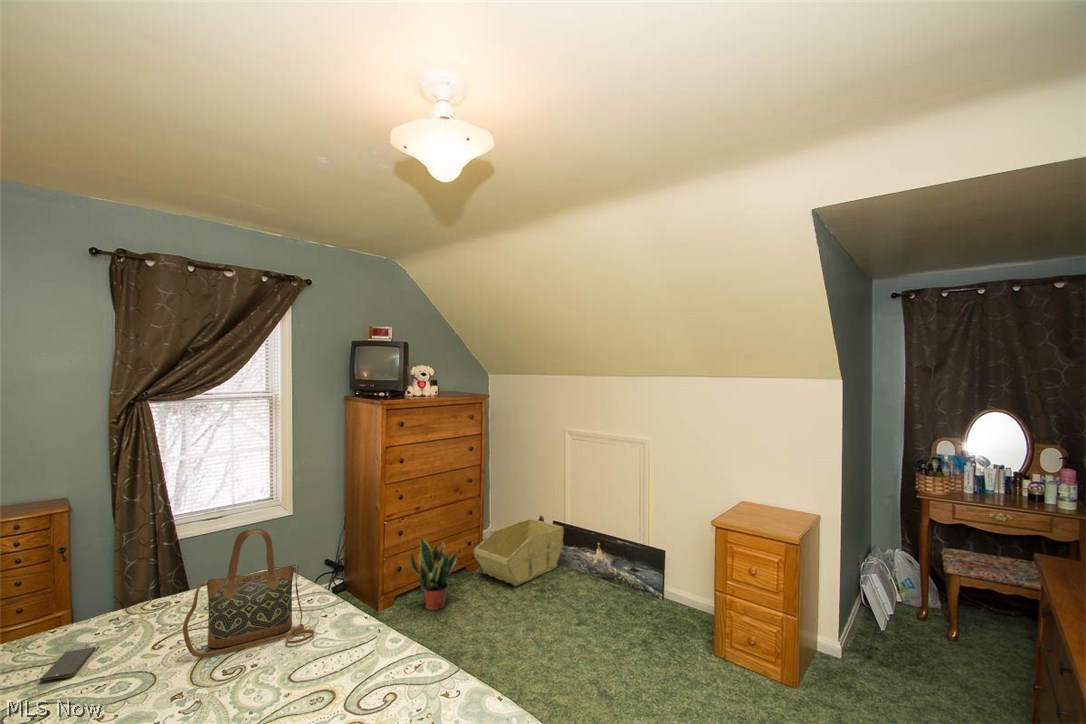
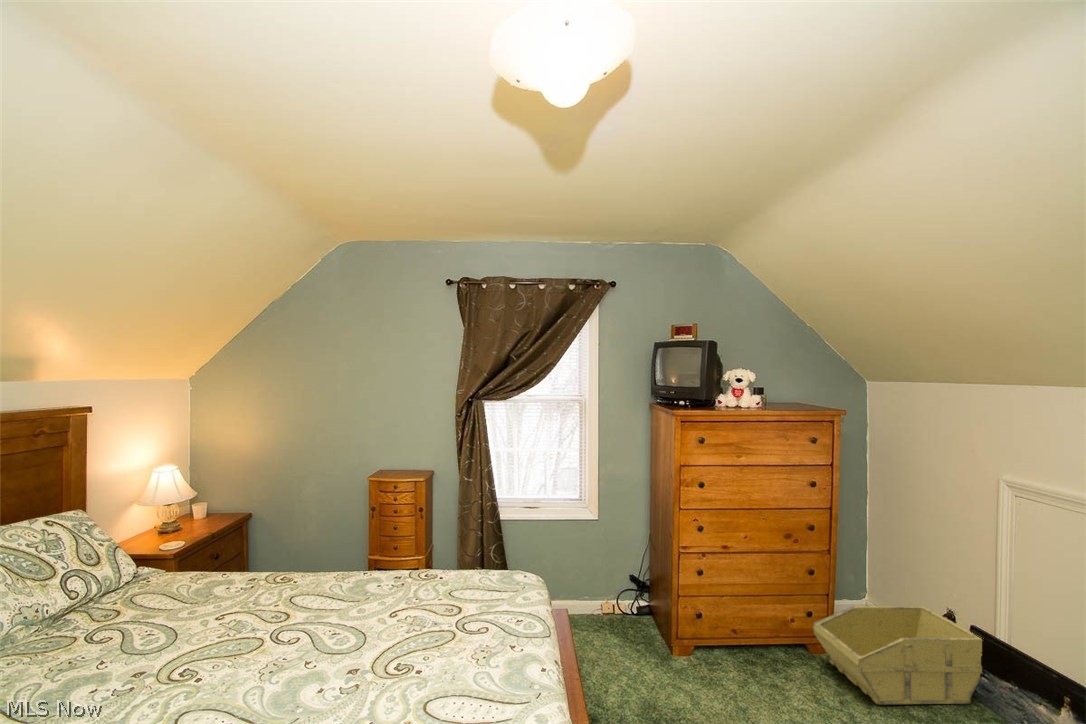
handbag: present [183,529,315,658] -> none [388,524,492,666]
potted plant: present [410,538,457,610] -> none [709,584,777,688]
smartphone: present [40,647,96,681] -> none [310,592,358,615]

